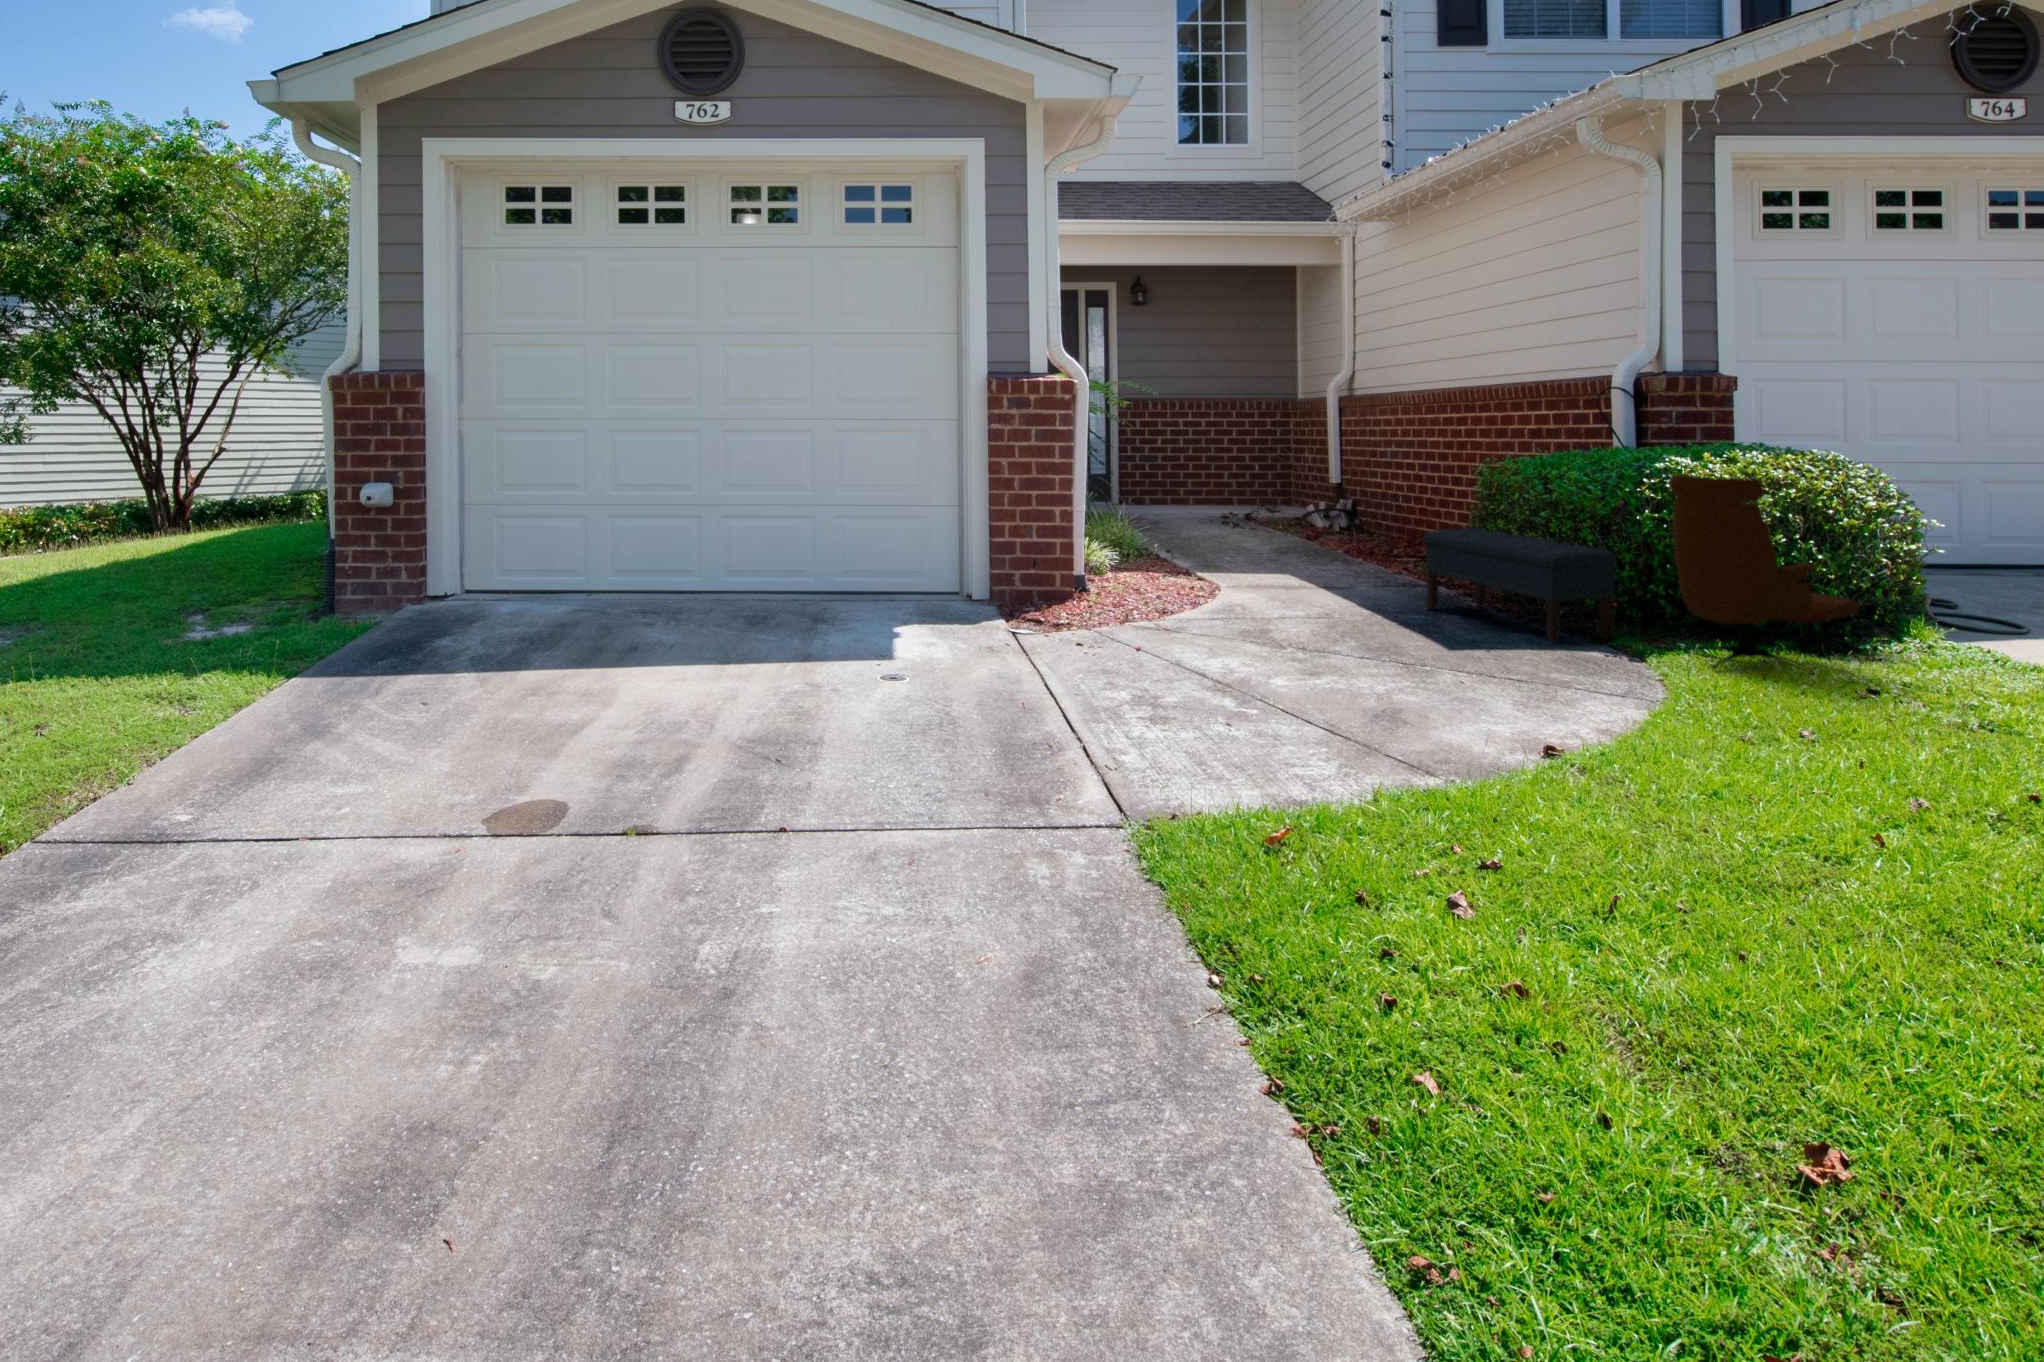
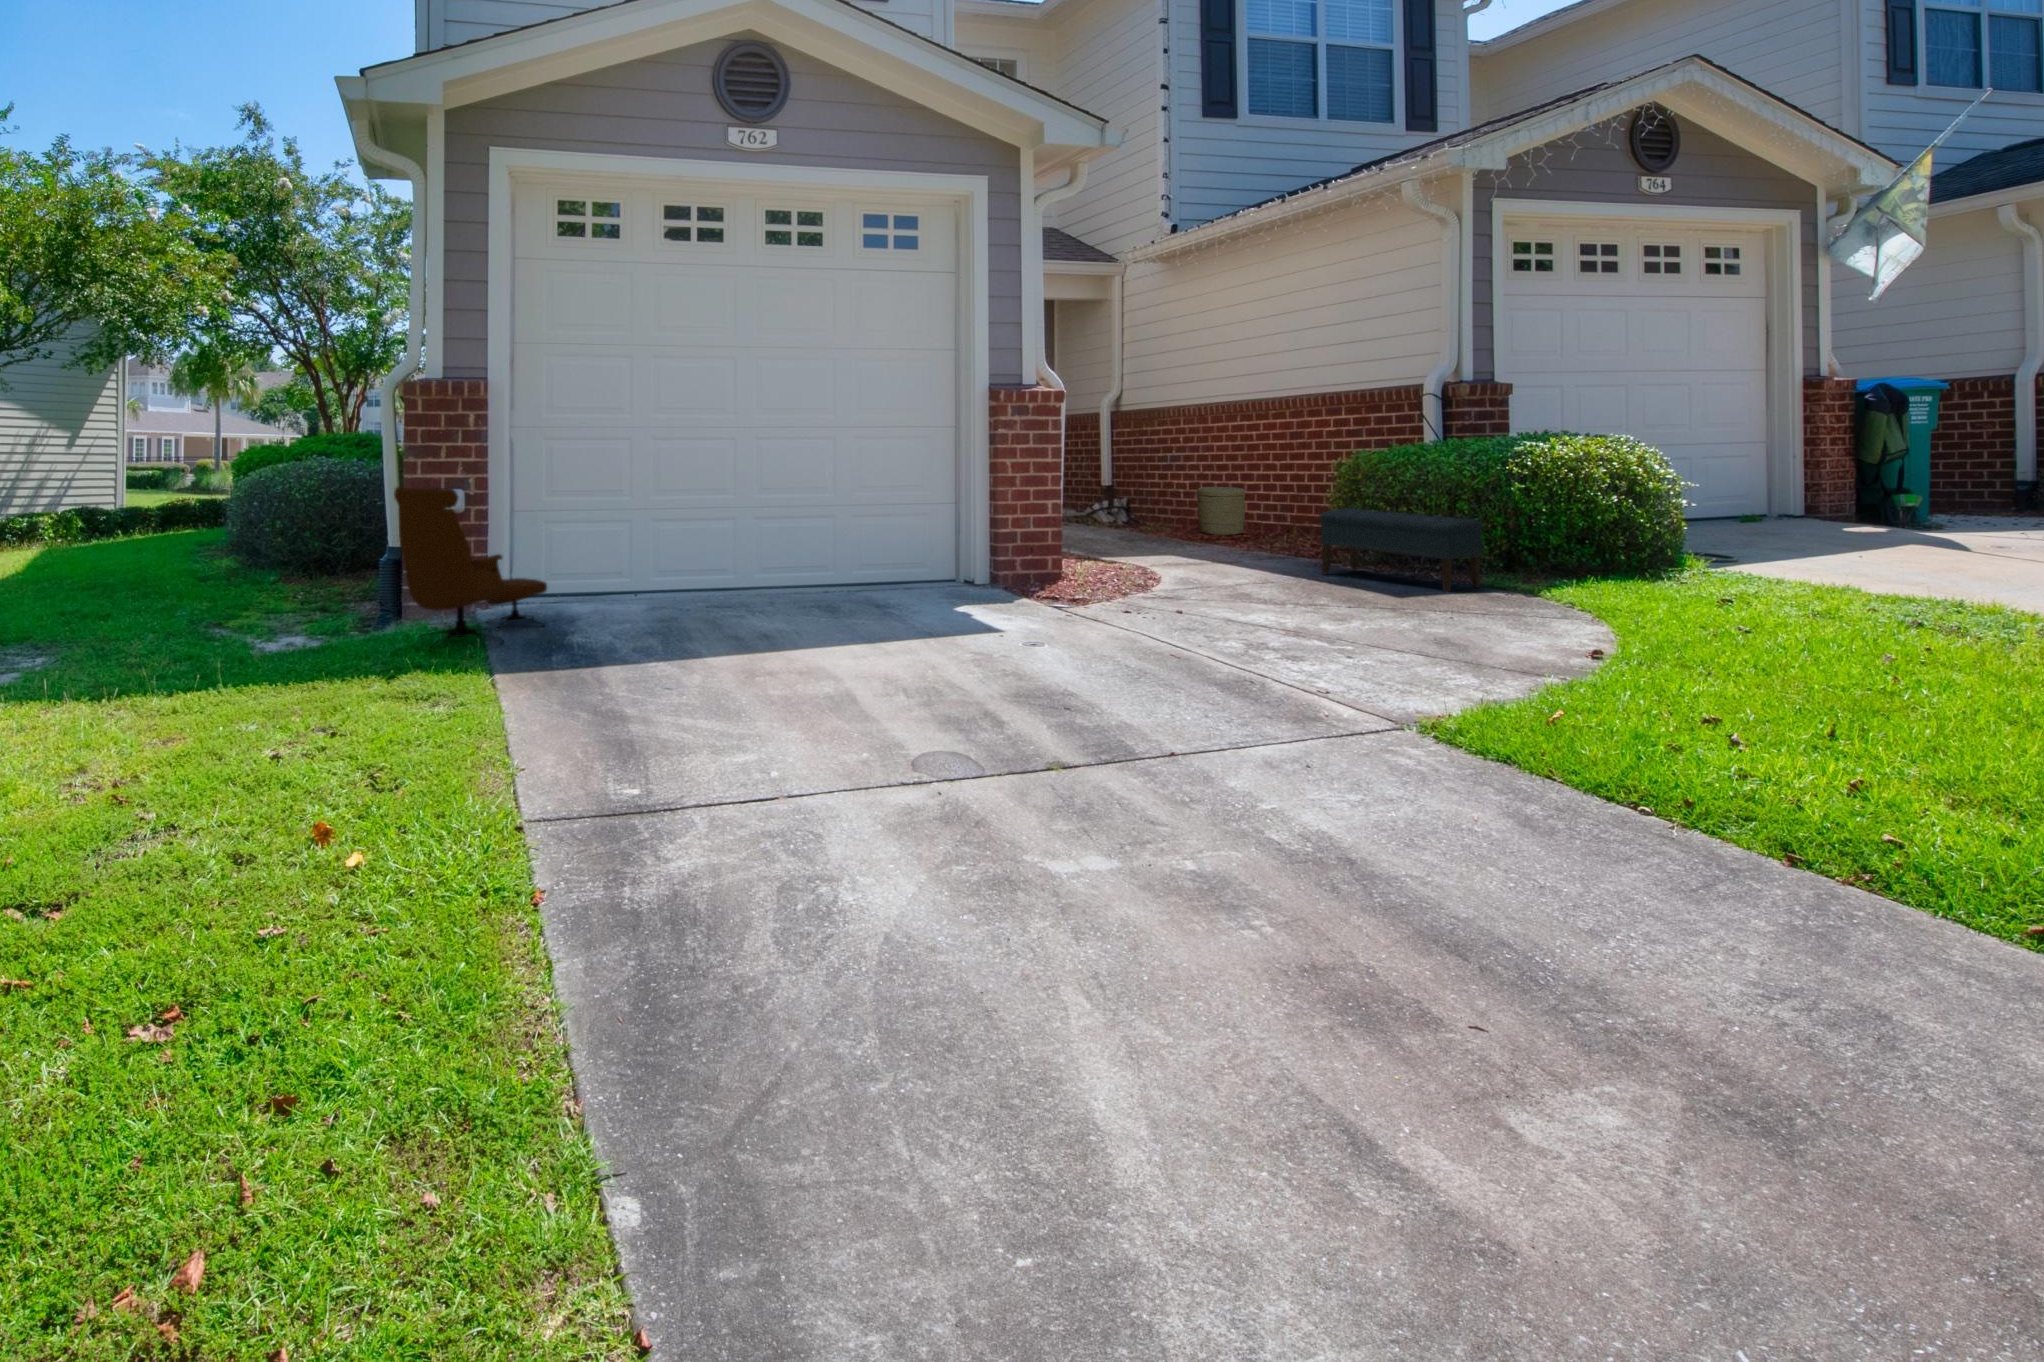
lounge chair: present [1669,474,1860,674] -> present [394,487,547,651]
woven basket: none [1380,493,1441,552] -> present [1197,487,1245,535]

